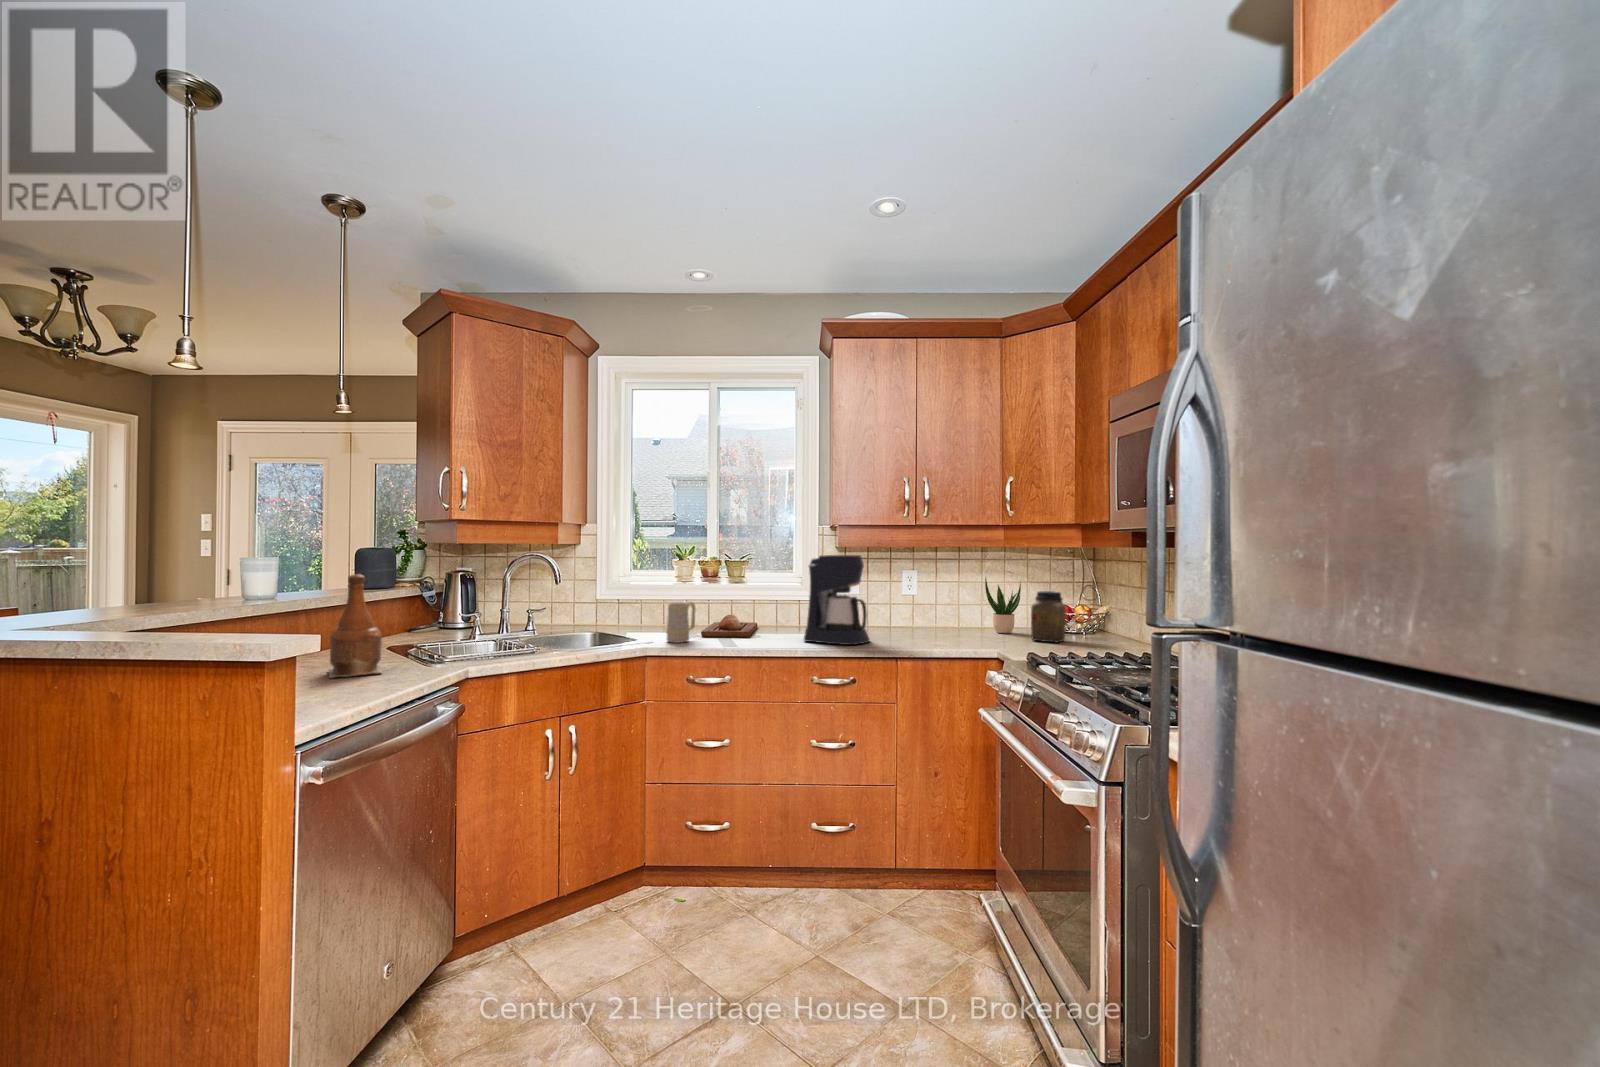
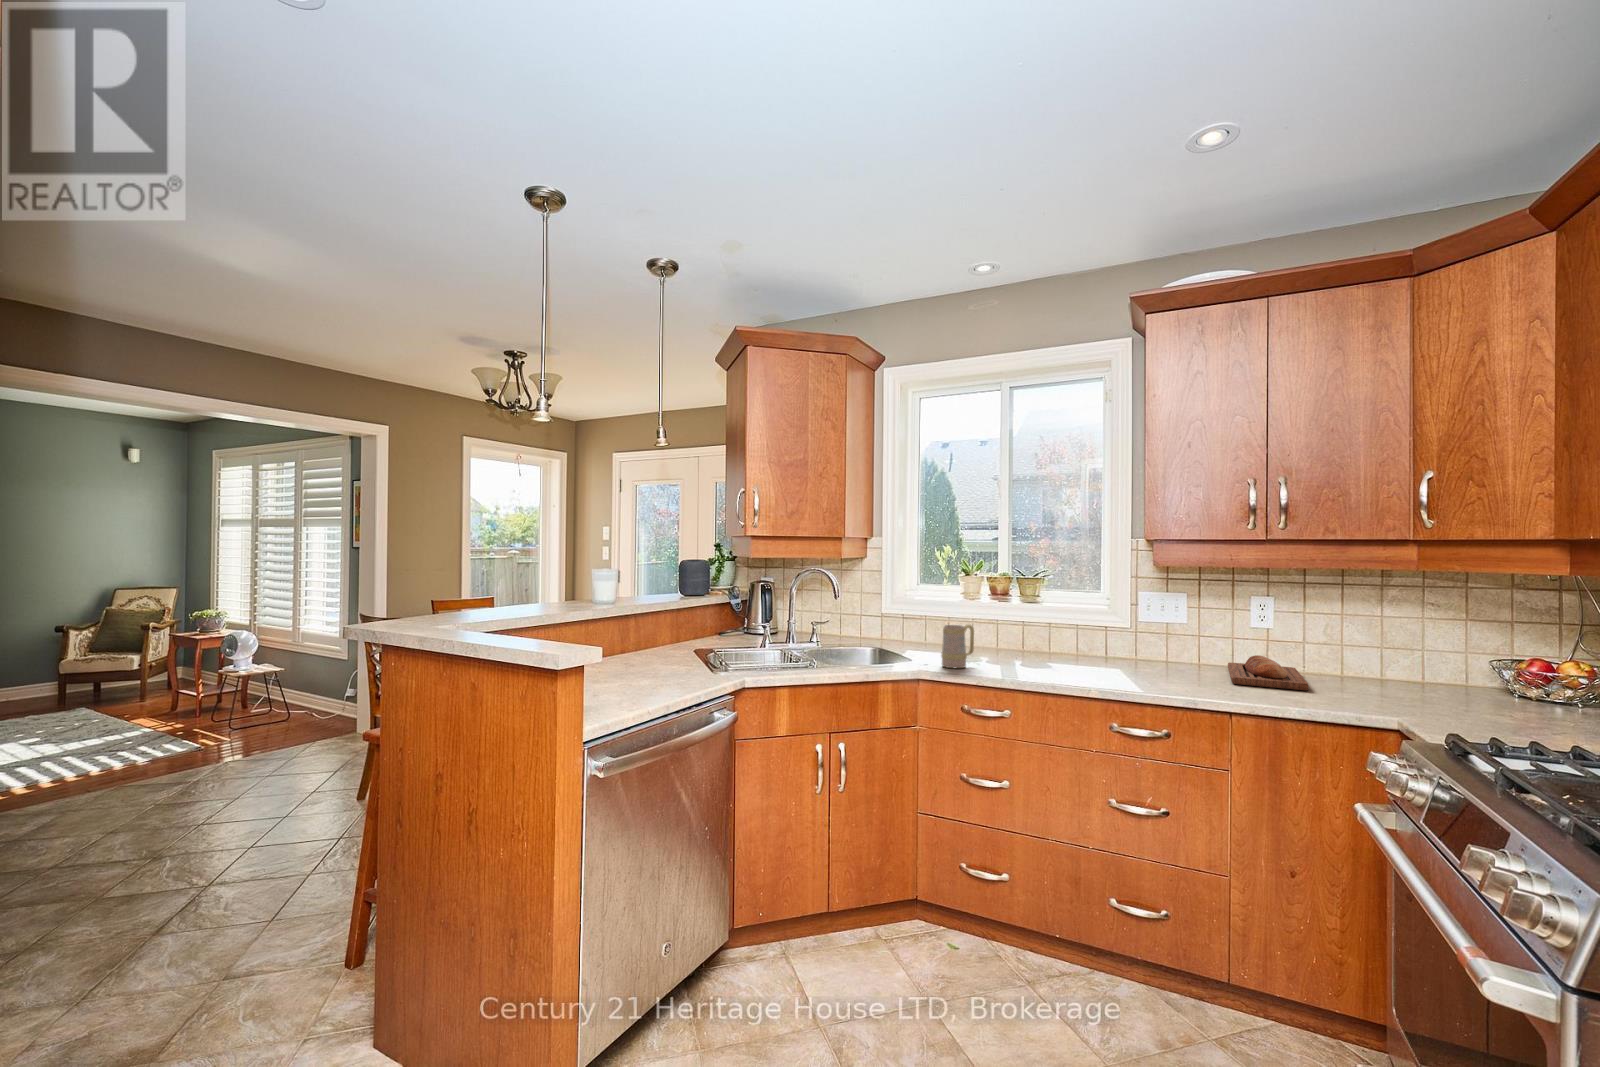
coffee maker: present [804,555,870,645] -> none [1102,576,1194,690]
bottle: present [328,574,383,677] -> none [636,589,677,679]
potted plant: present [985,578,1021,633] -> none [1386,609,1453,693]
jar: present [1031,591,1066,642] -> none [1465,638,1536,717]
bread loaf: present [701,615,757,637] -> present [1228,655,1309,690]

